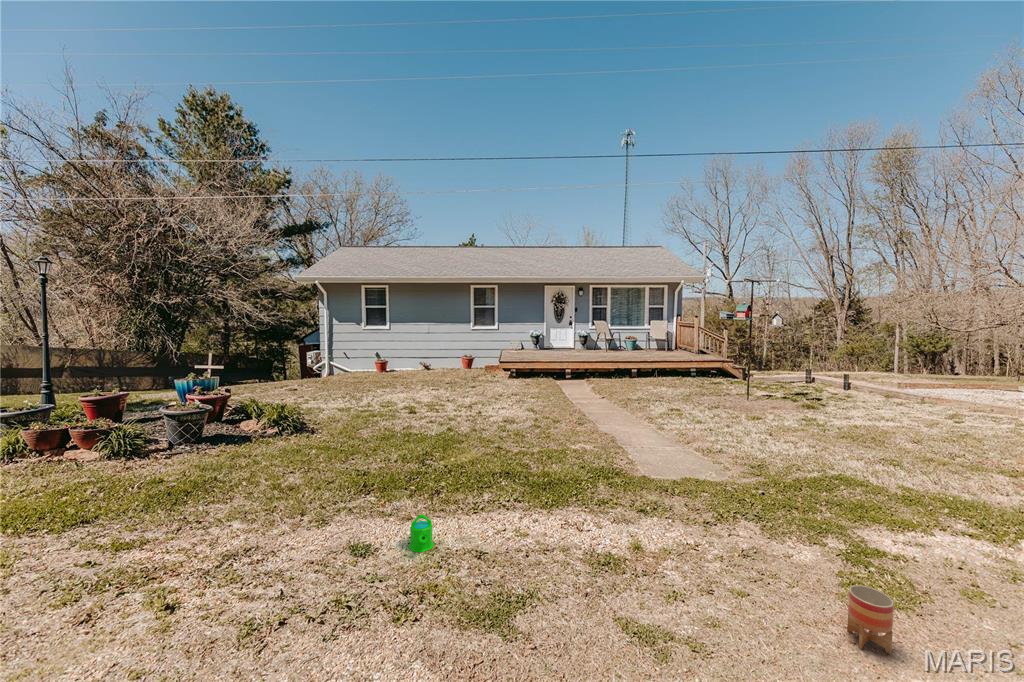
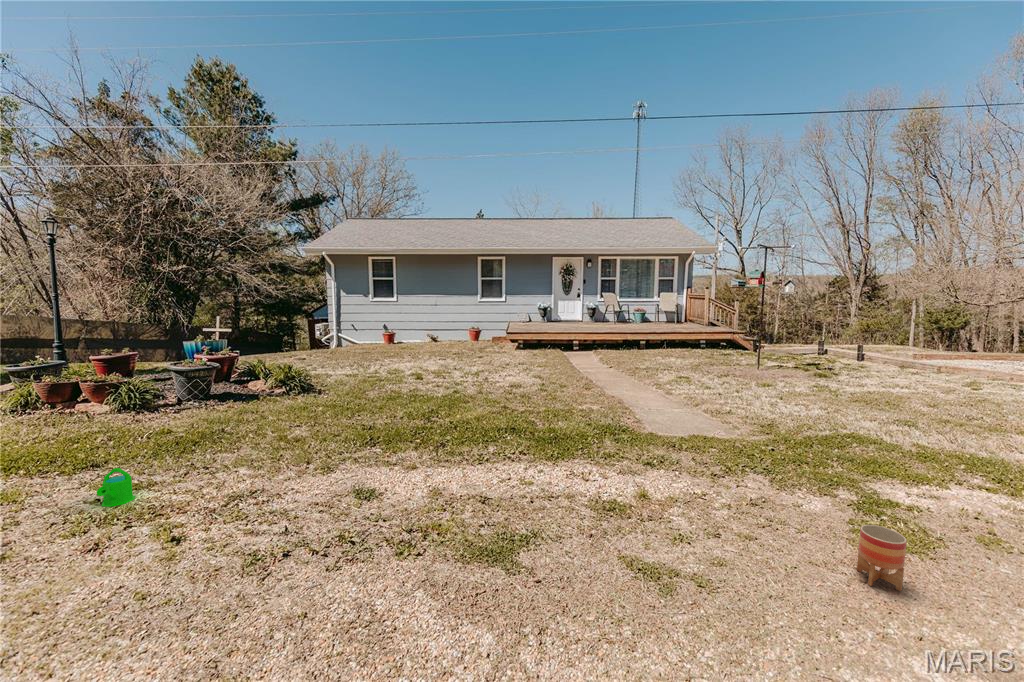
watering can: present [409,514,434,552] -> present [97,468,135,507]

